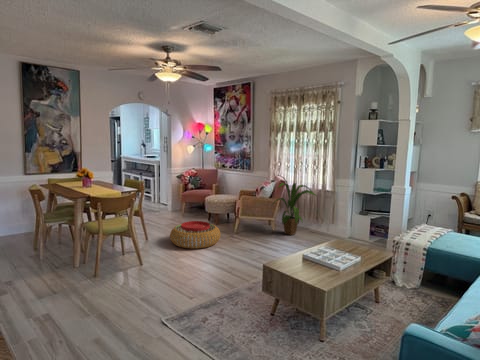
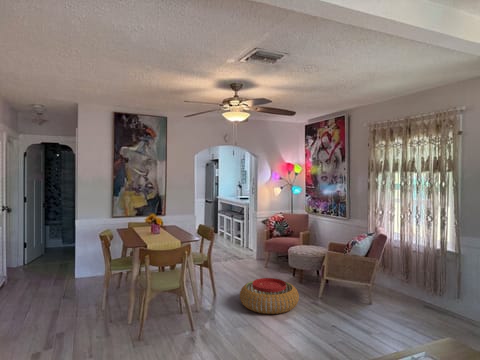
house plant: present [275,177,315,235] -> none [366,227,432,307]

